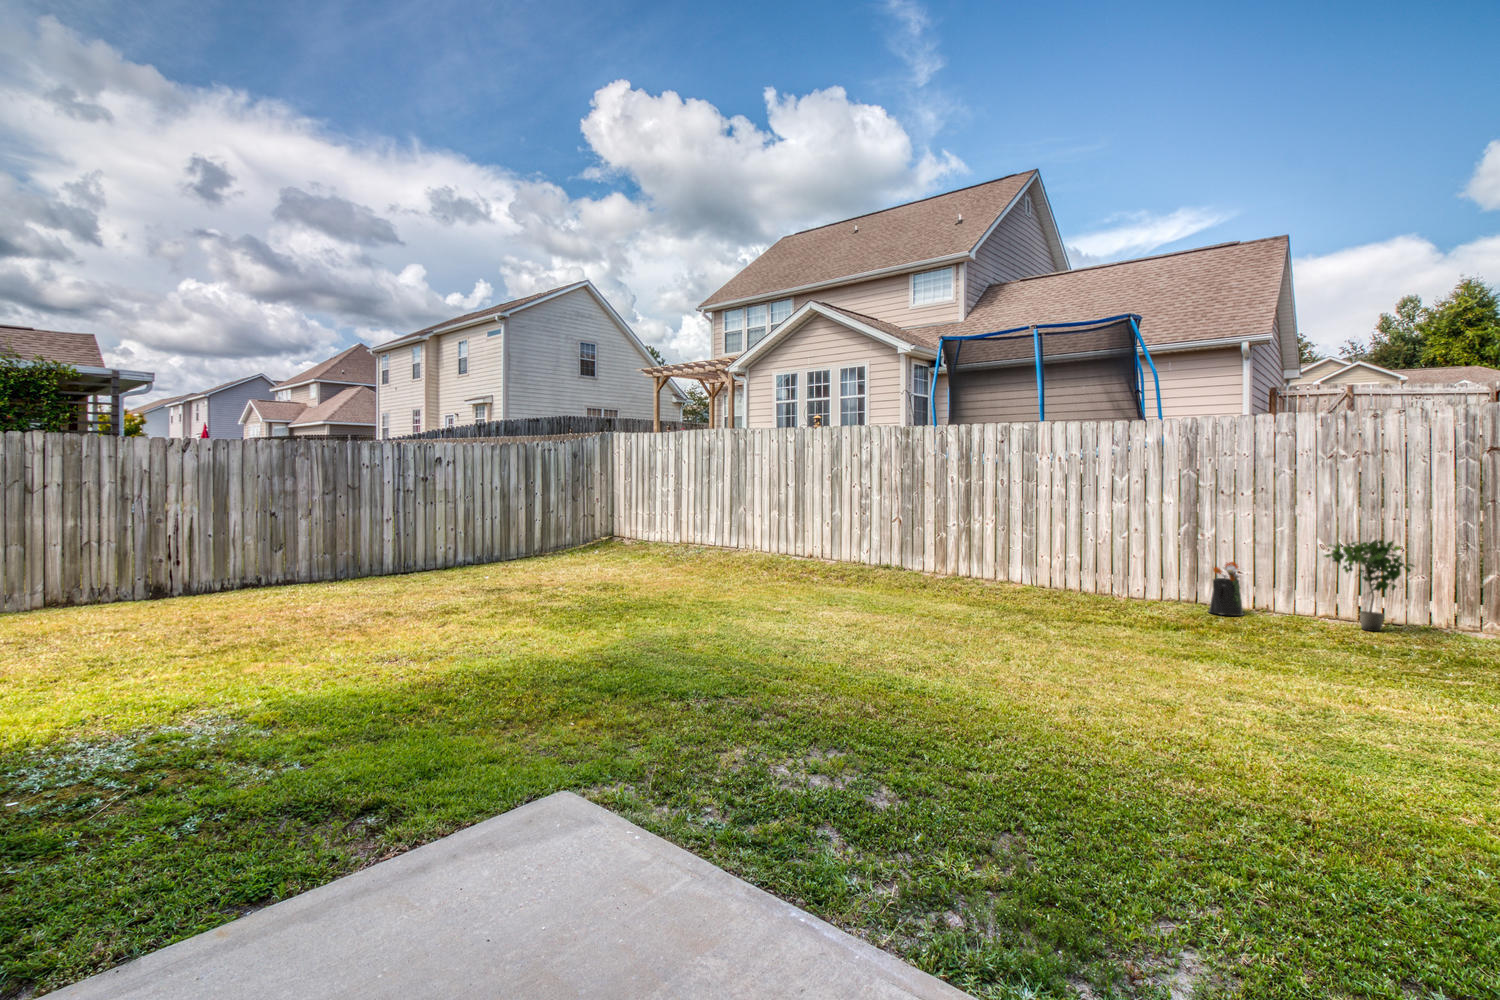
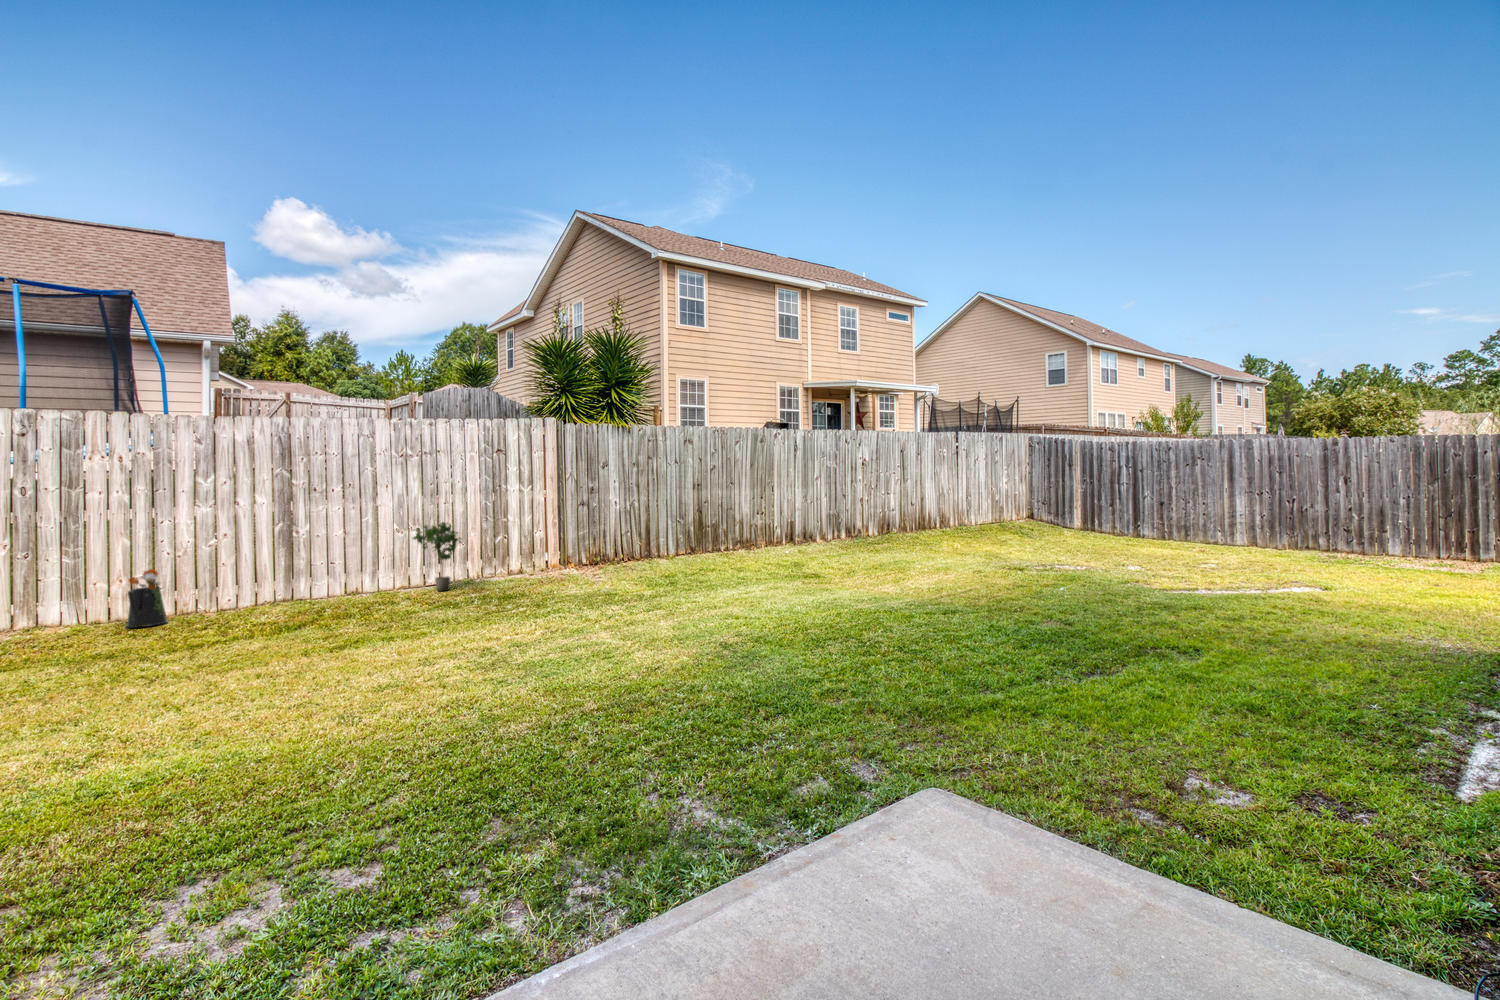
watering can: present [1209,562,1243,616] -> present [127,569,168,627]

